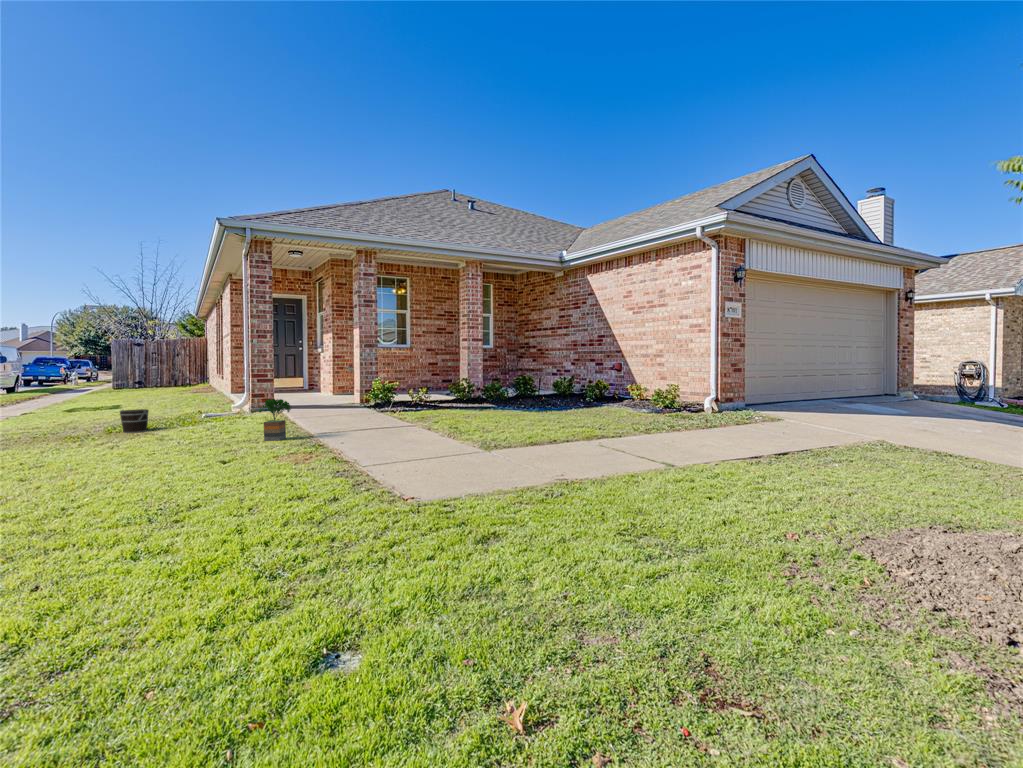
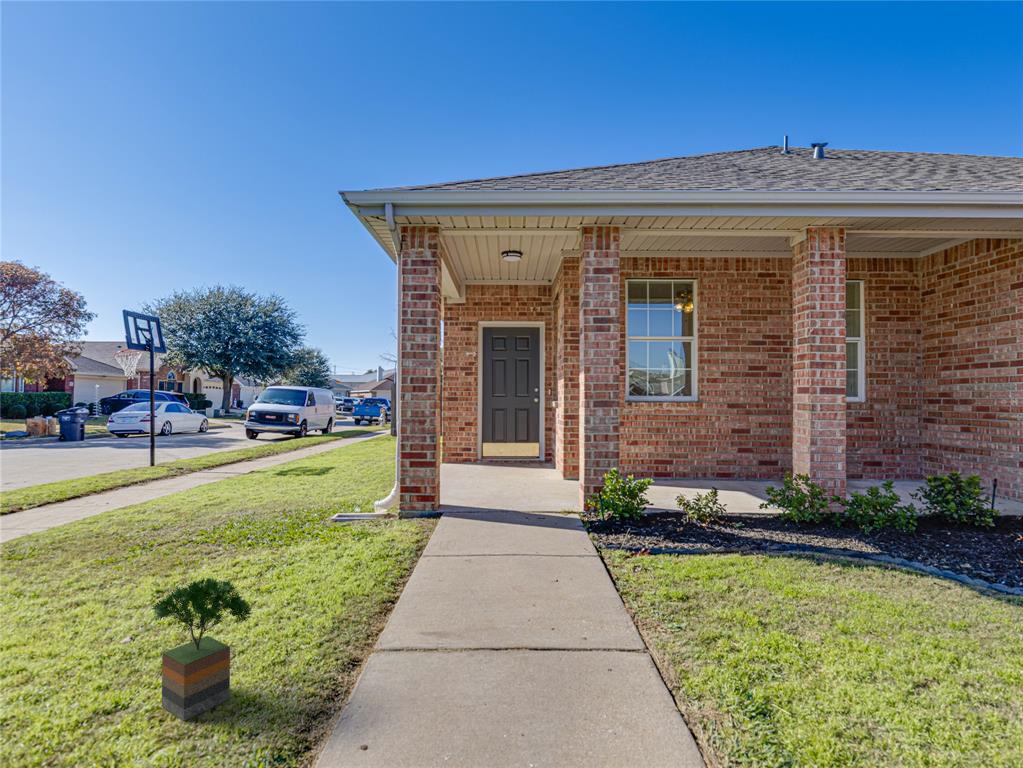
bucket: present [120,409,149,433] -> none [145,514,193,561]

